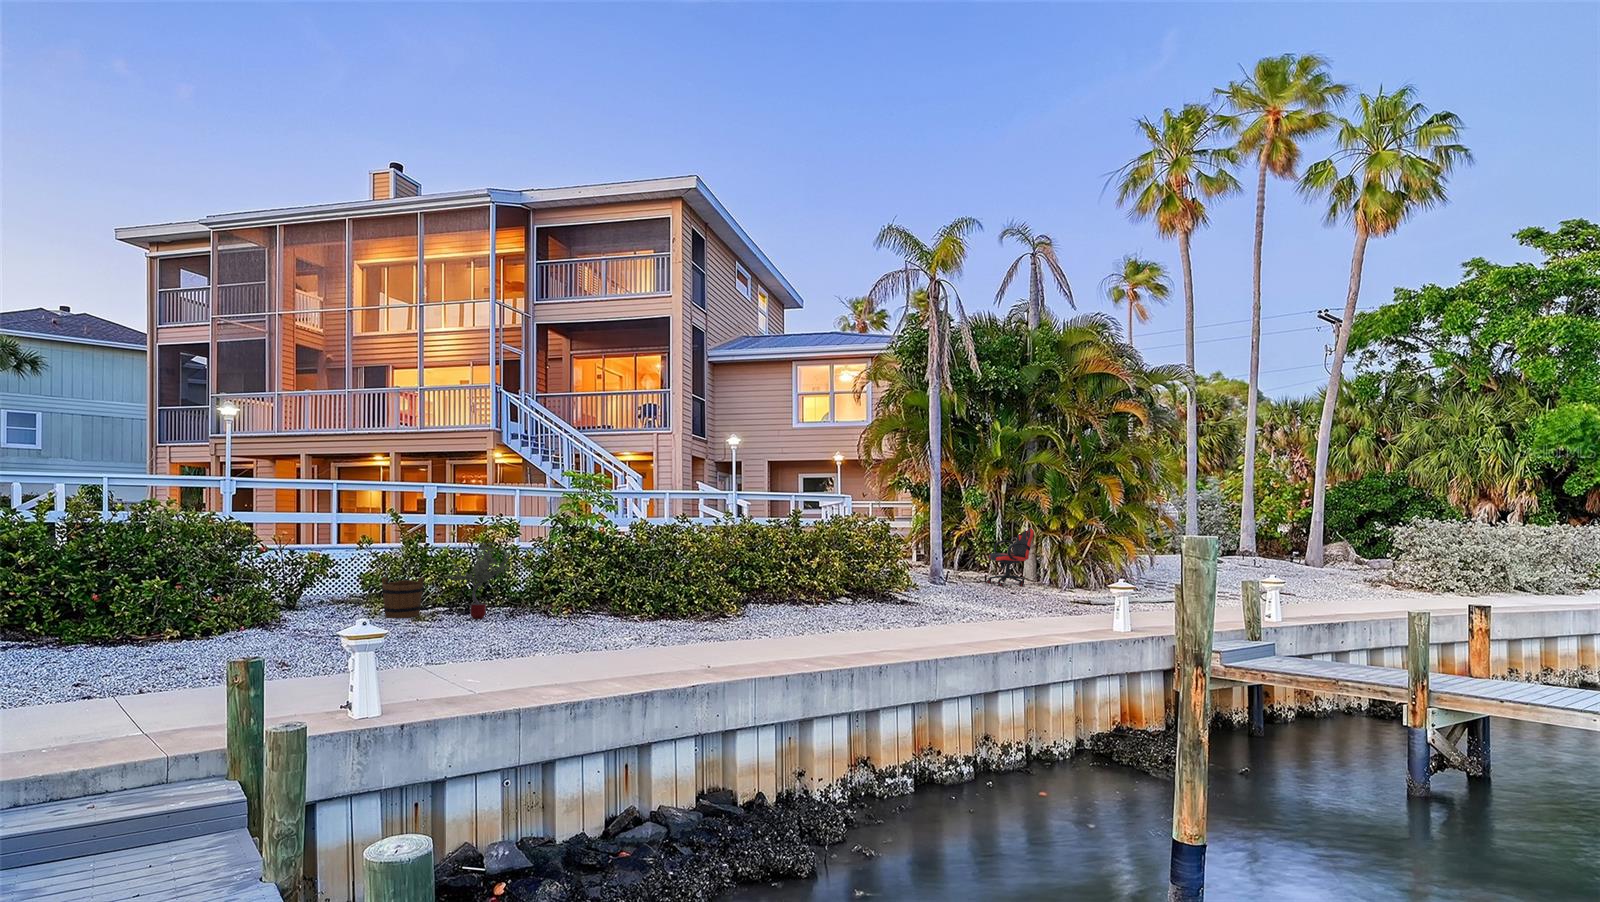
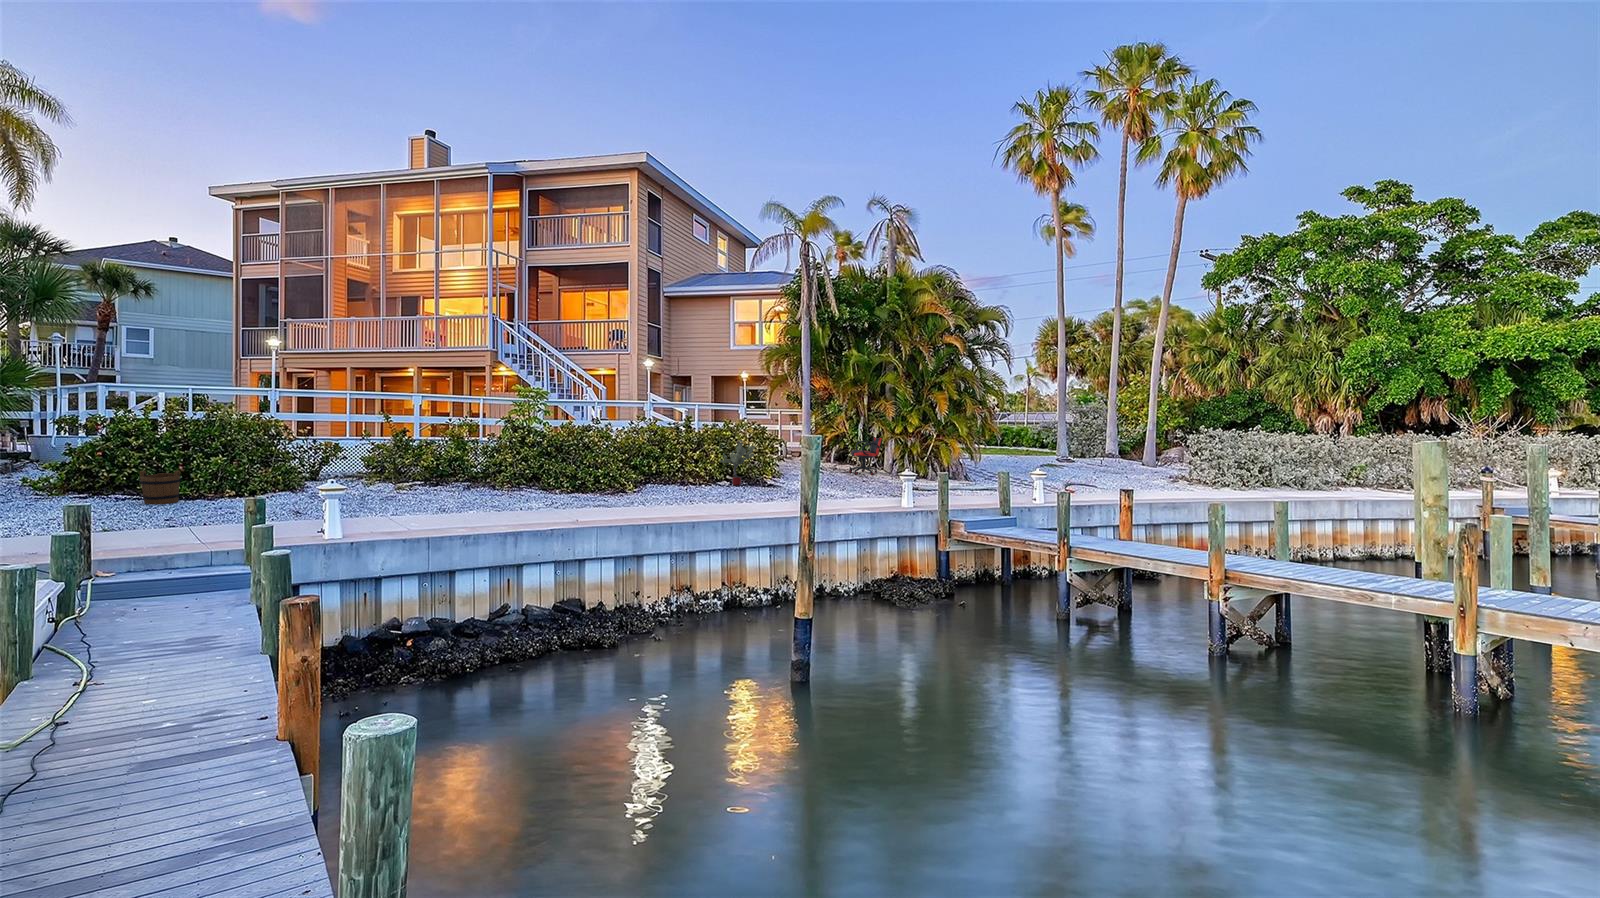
potted tree: present [447,543,511,619] -> present [720,440,755,486]
bucket: present [382,577,424,618] -> present [140,471,182,504]

